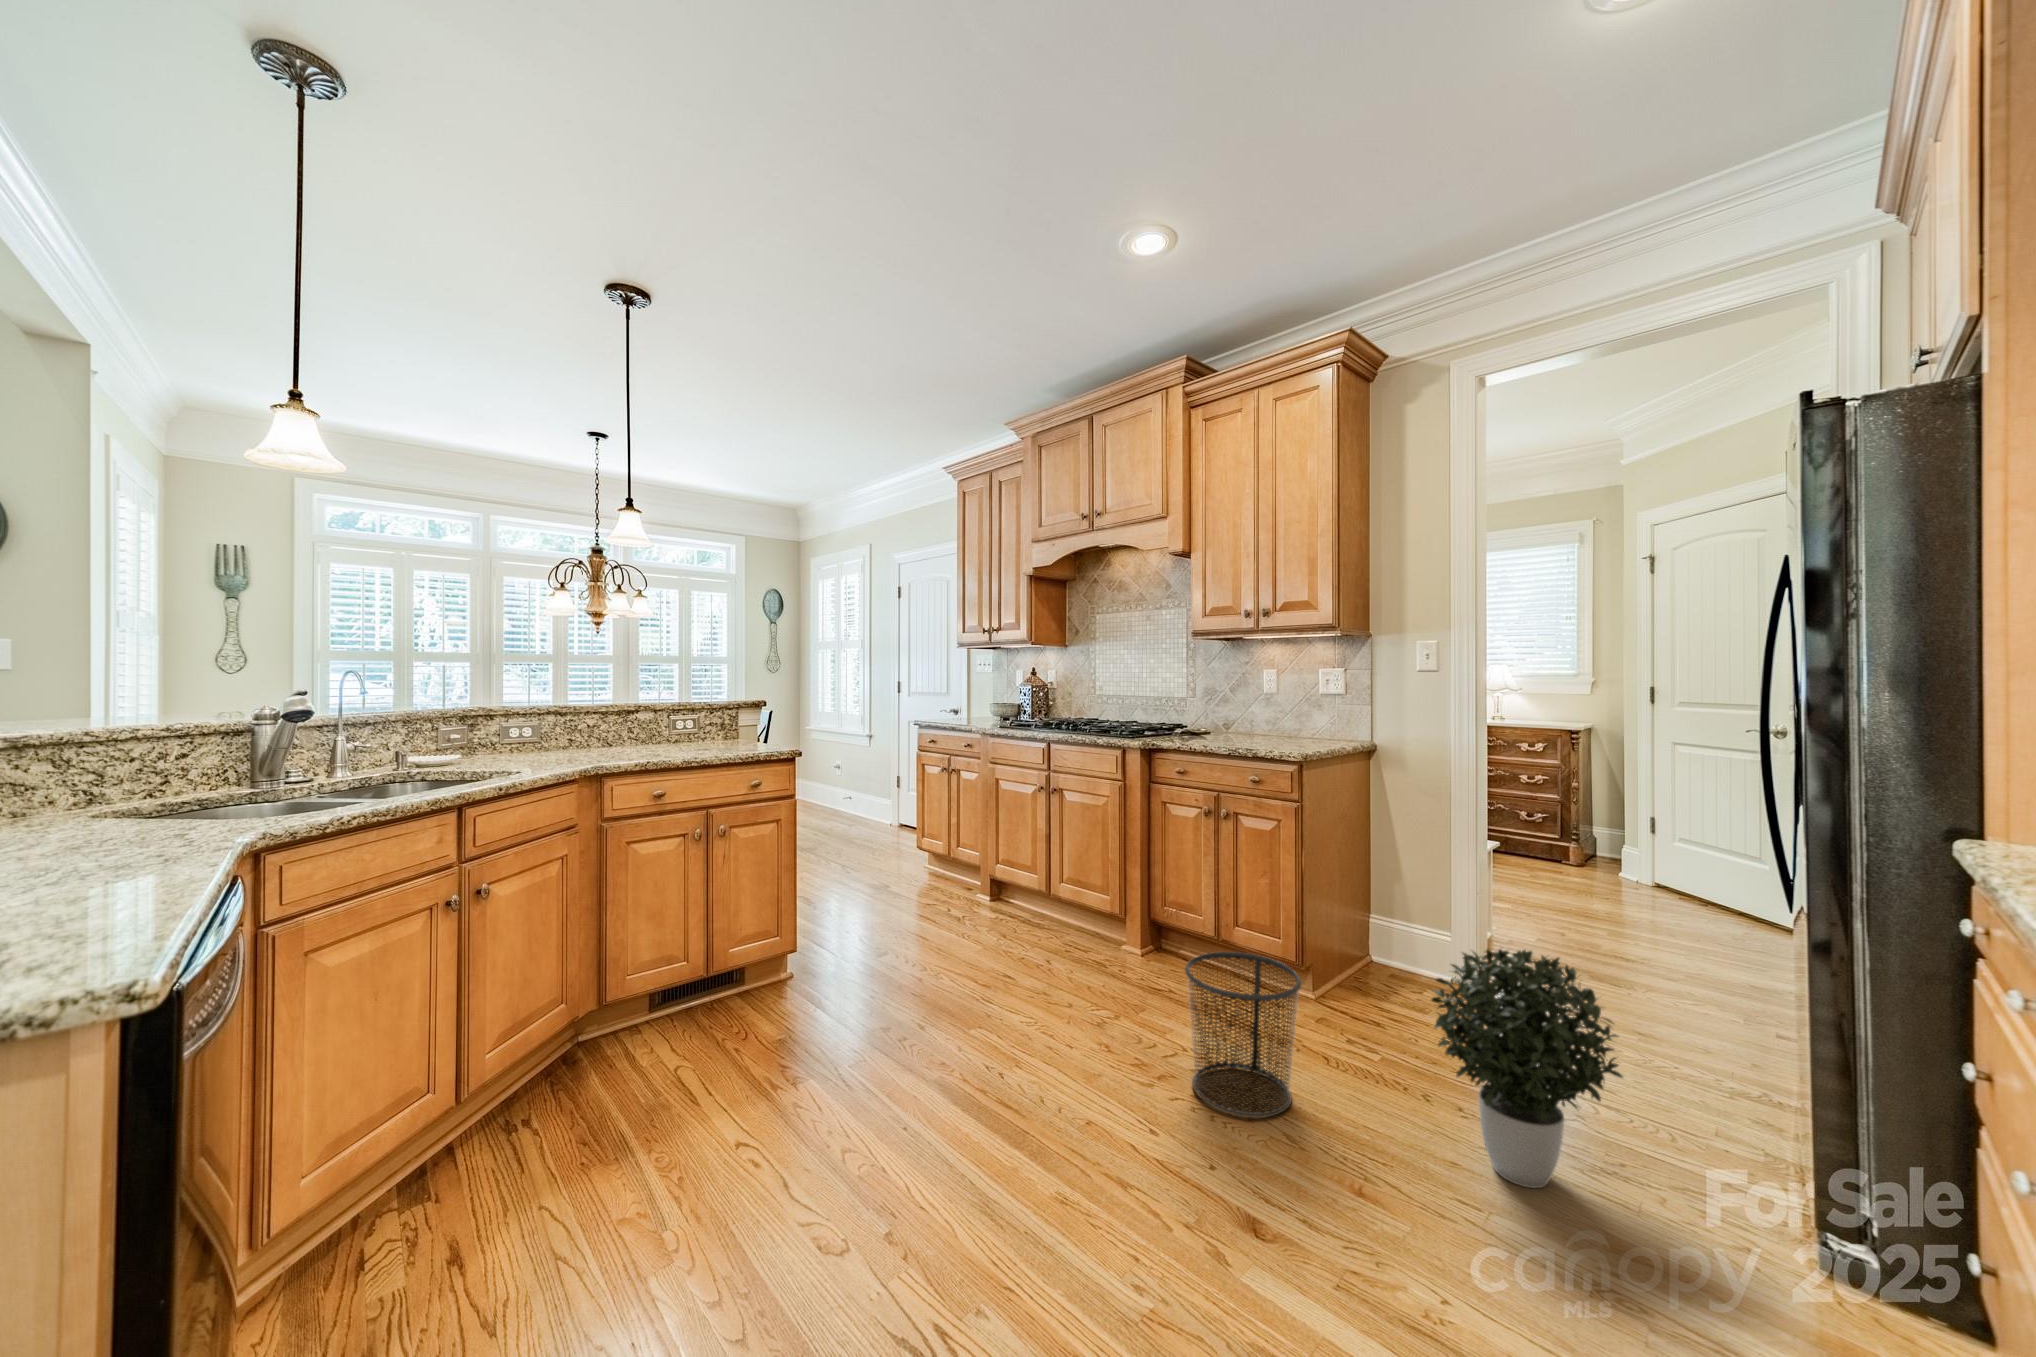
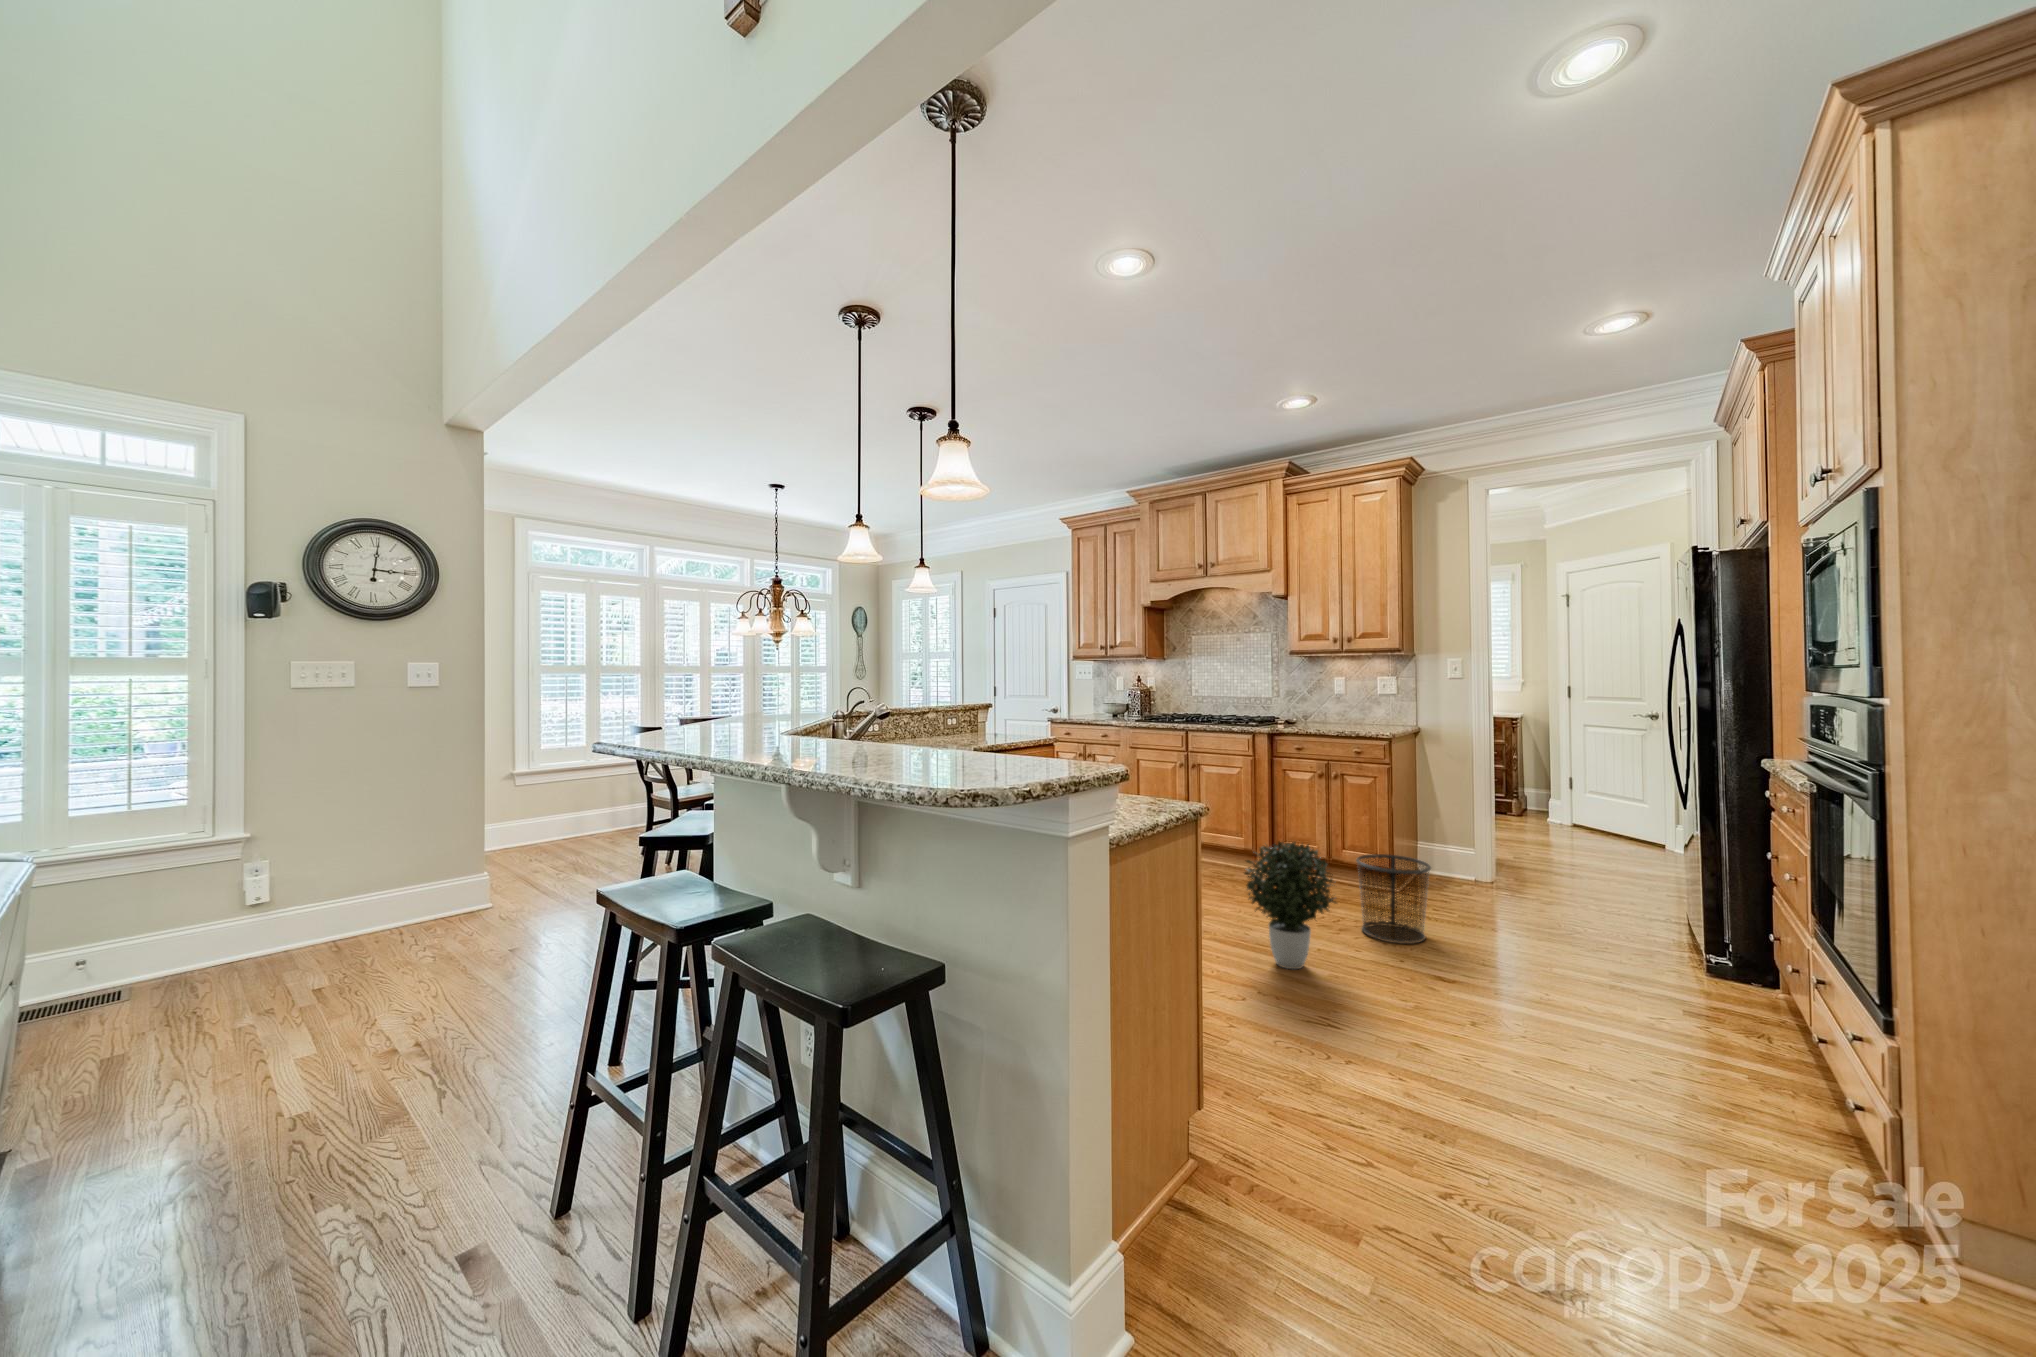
potted plant: present [1432,949,1623,1188] -> present [1245,842,1336,969]

